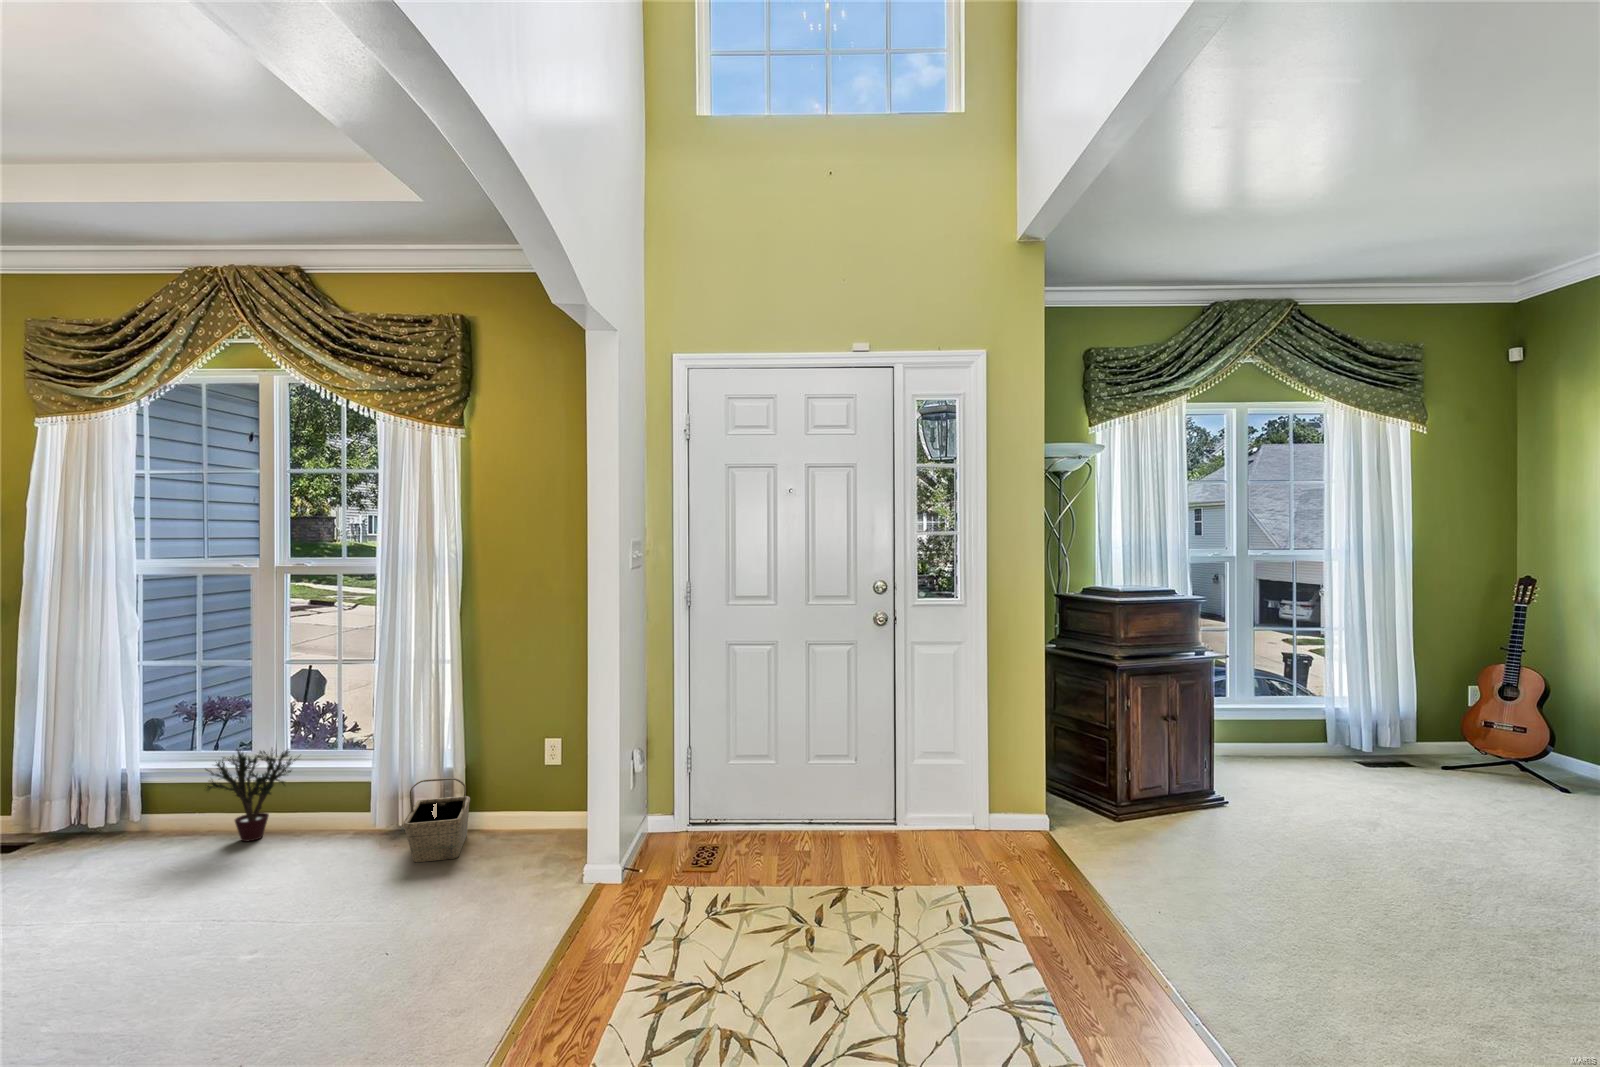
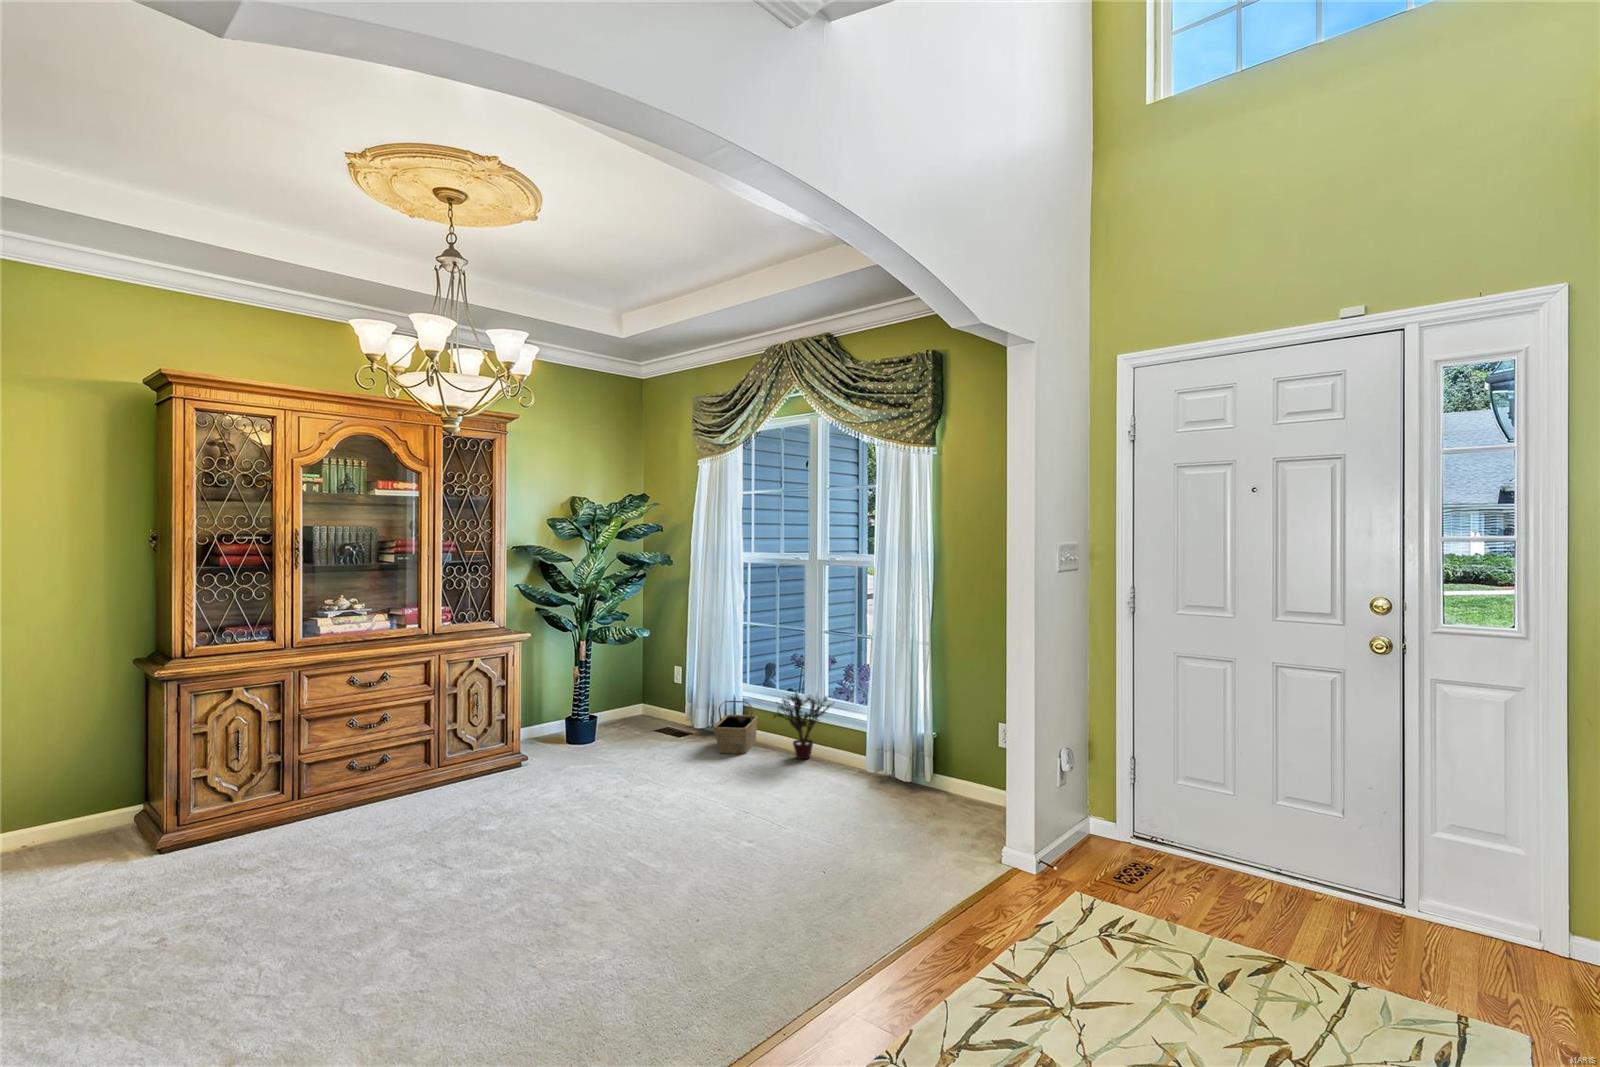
basket: present [403,778,470,862] -> present [713,701,758,754]

